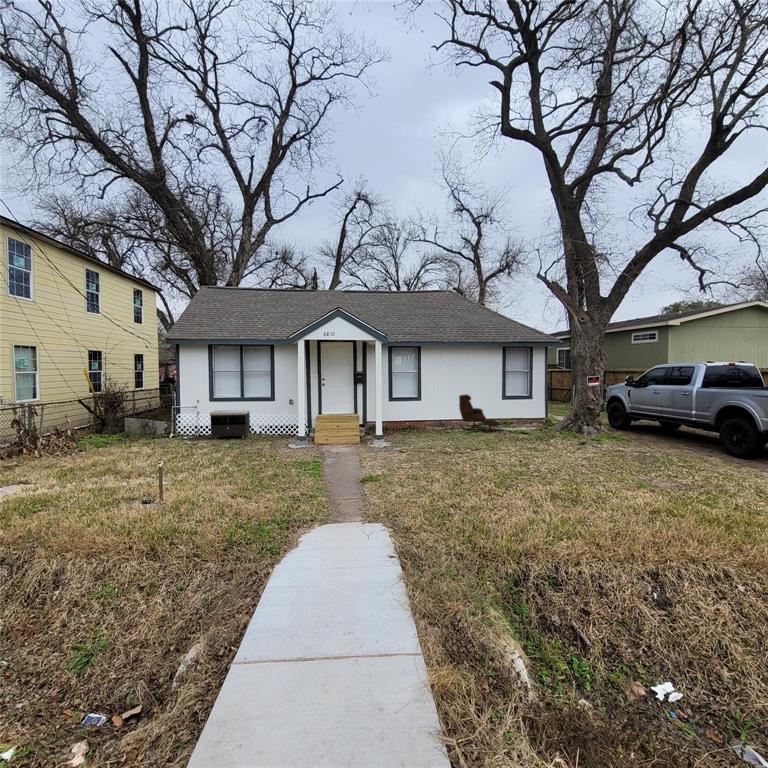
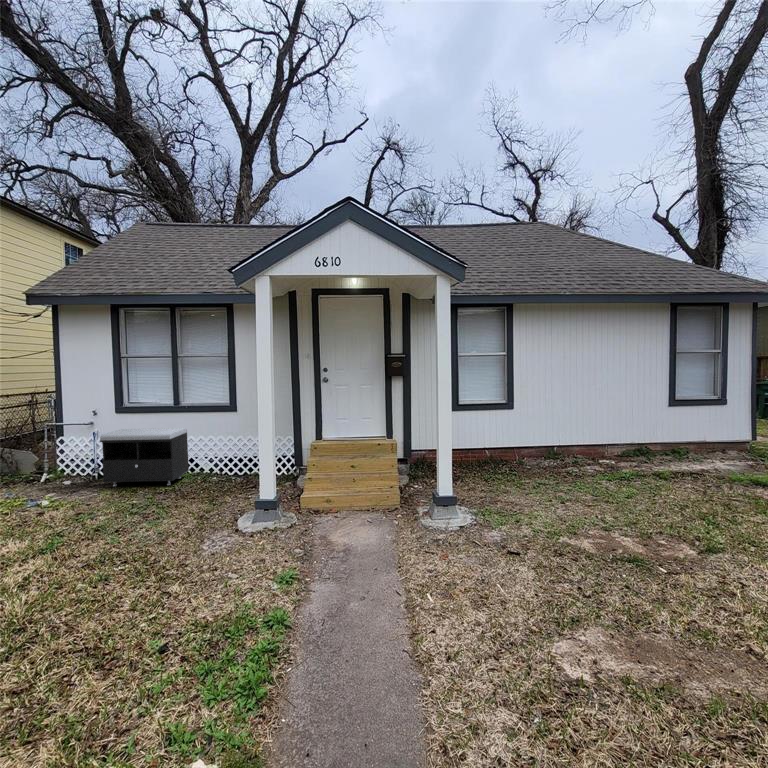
lounge chair: present [459,395,499,431] -> none [588,398,675,474]

